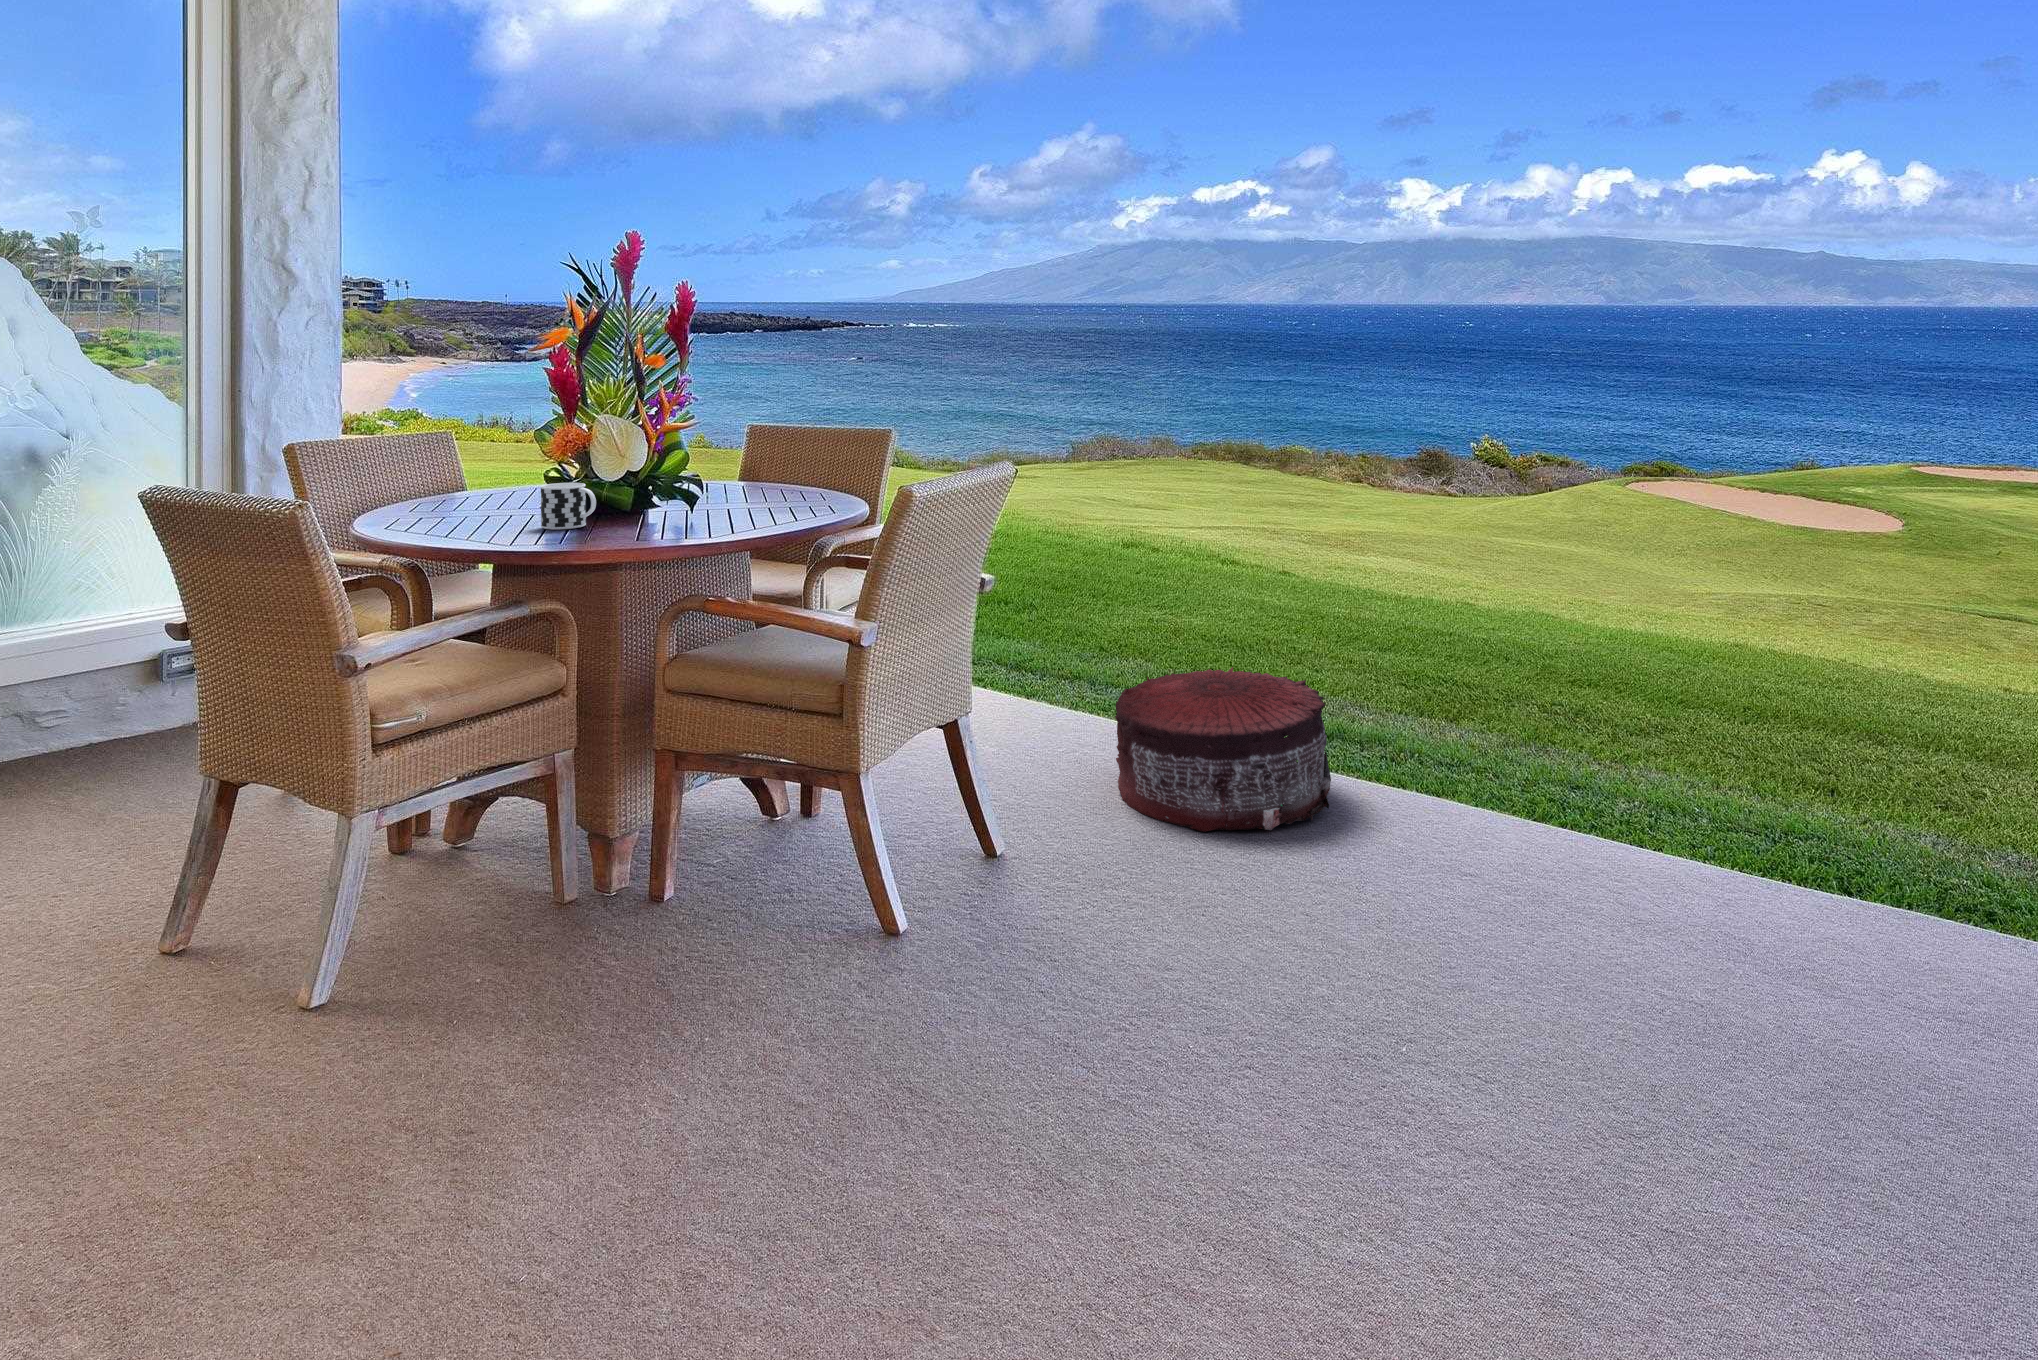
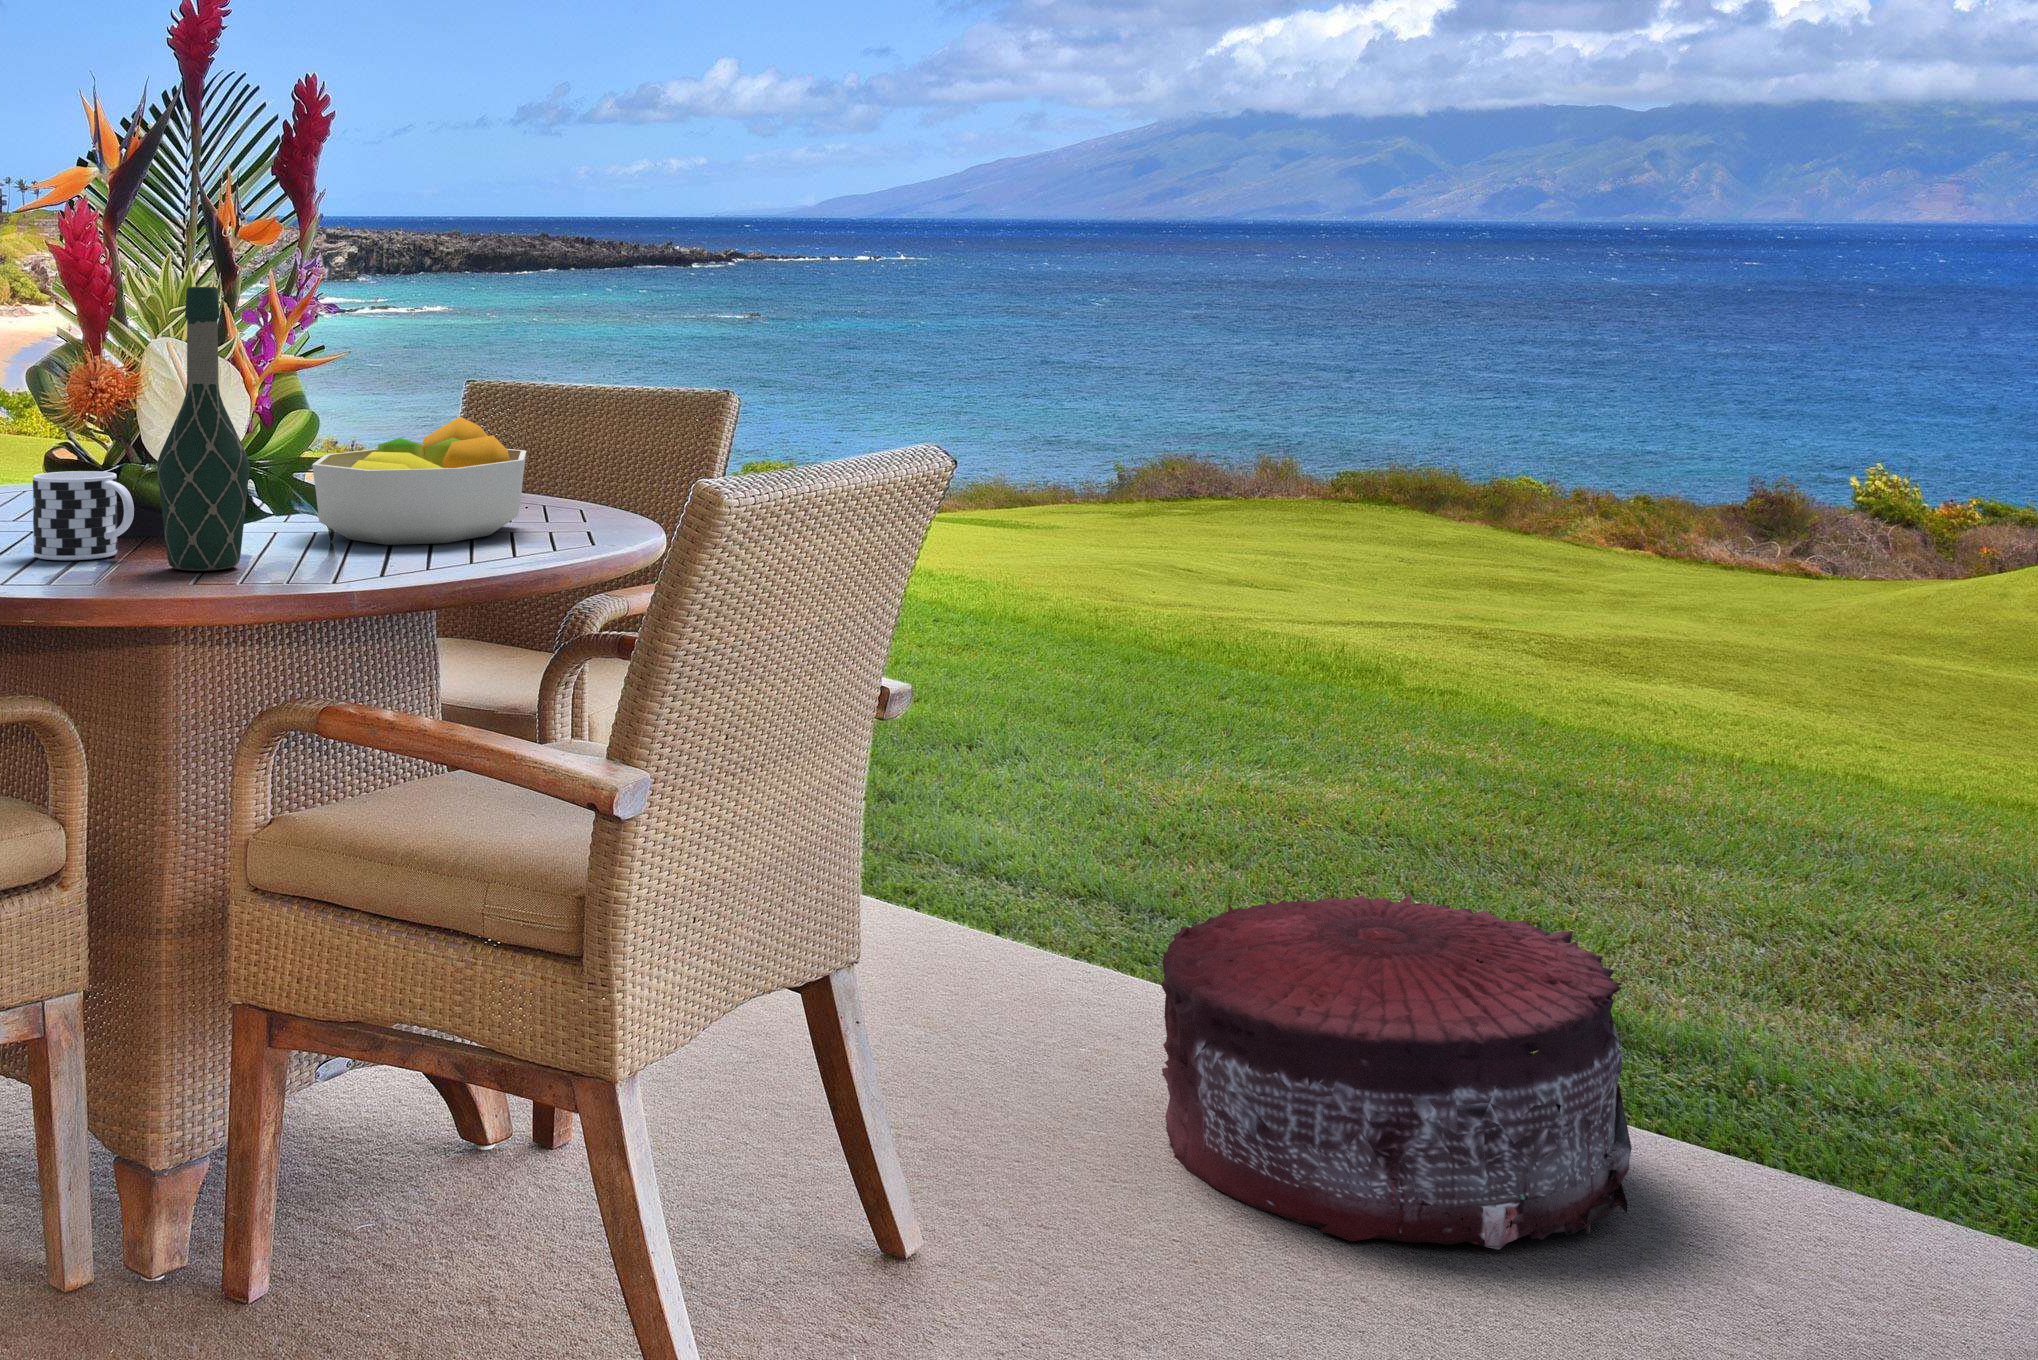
wine bottle: none [611,389,660,533] -> present [157,287,249,571]
fruit bowl: none [687,448,797,516] -> present [312,416,526,545]

